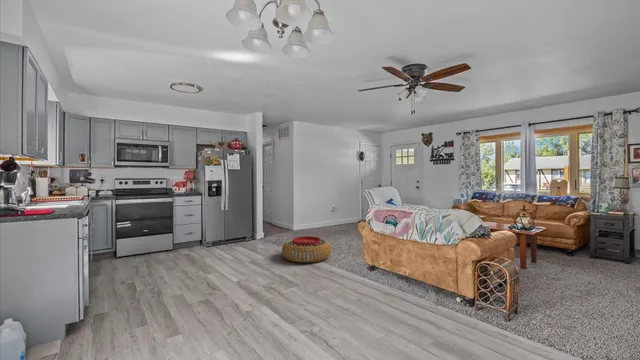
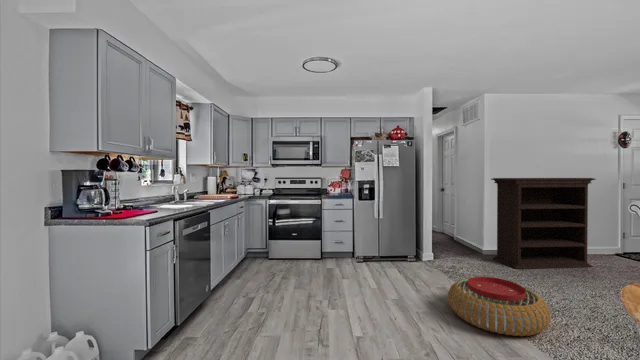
bookshelf: none [299,177,350,235] -> present [491,178,596,269]

